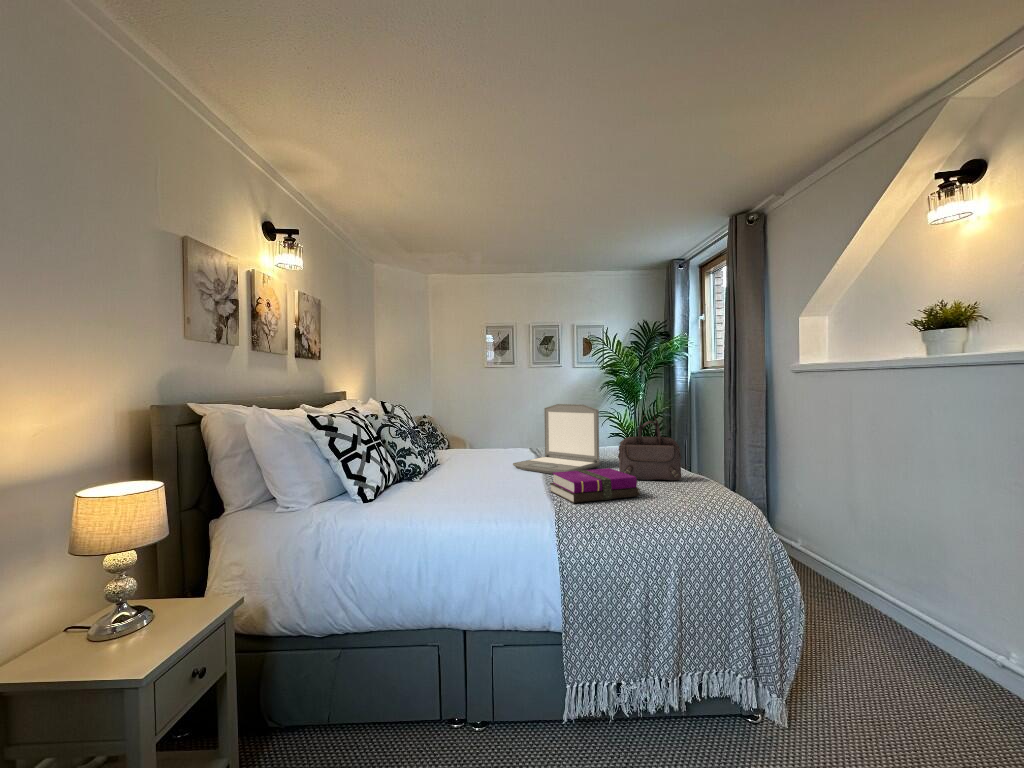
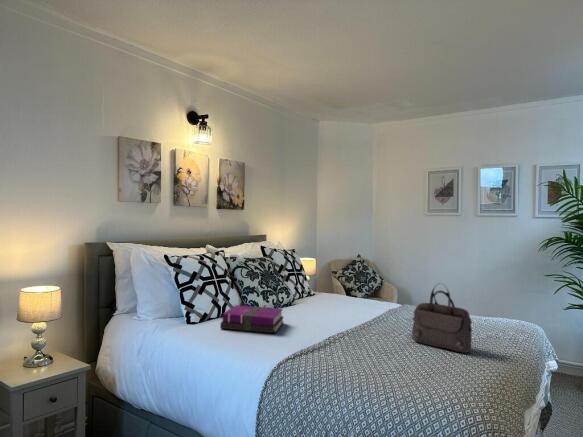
laptop: present [513,404,600,474] -> none [344,262,419,328]
notebook: present [550,468,640,503] -> present [220,305,284,333]

